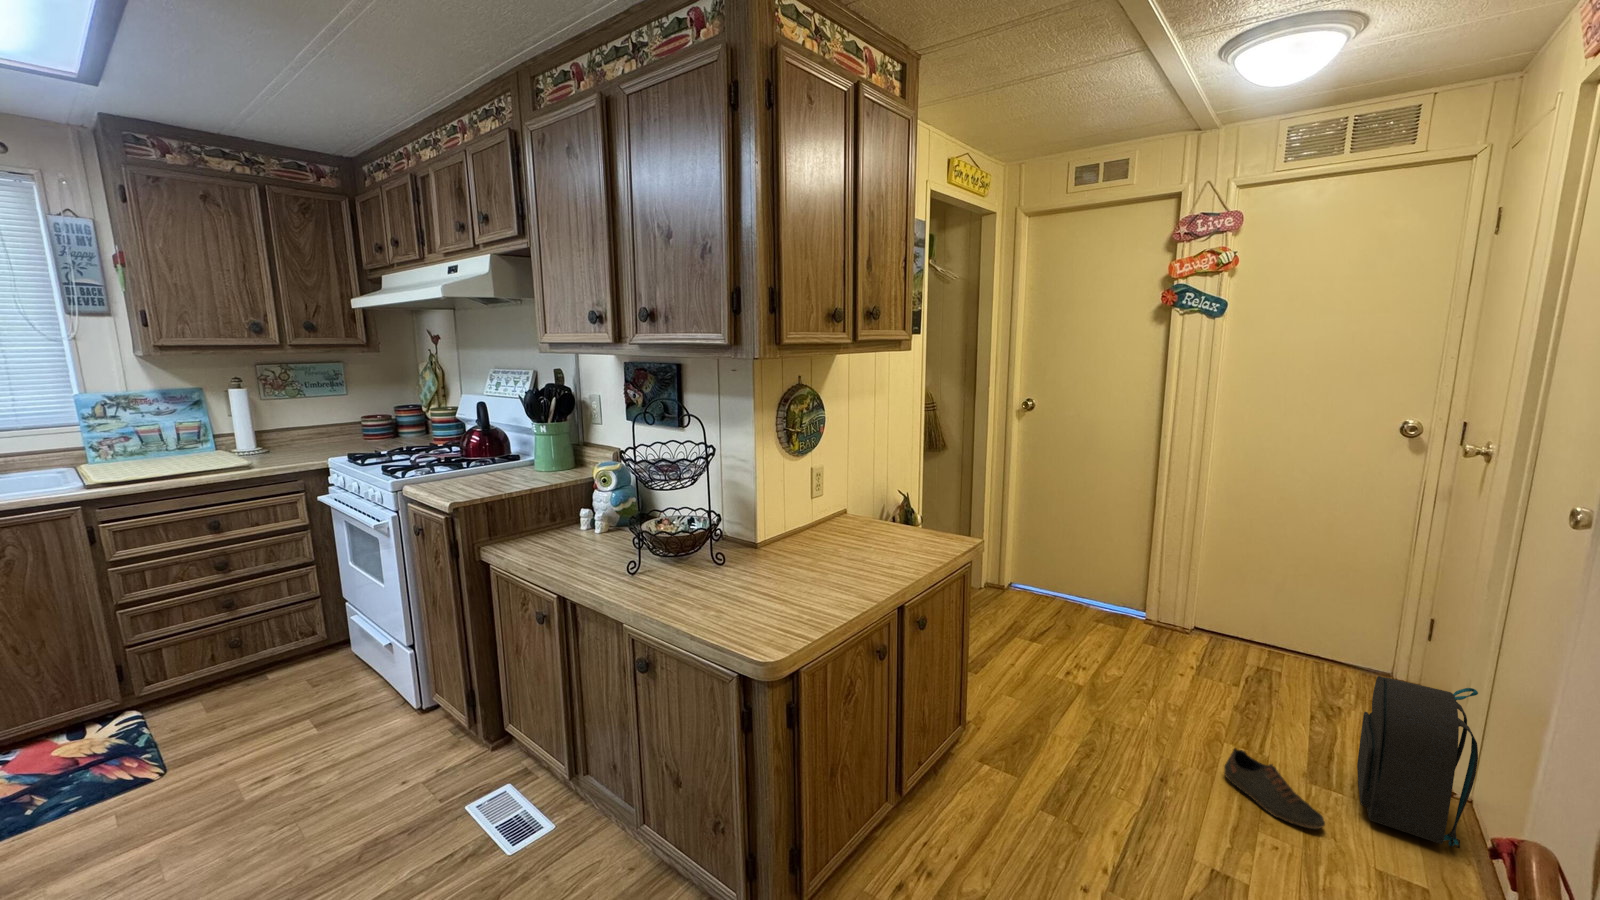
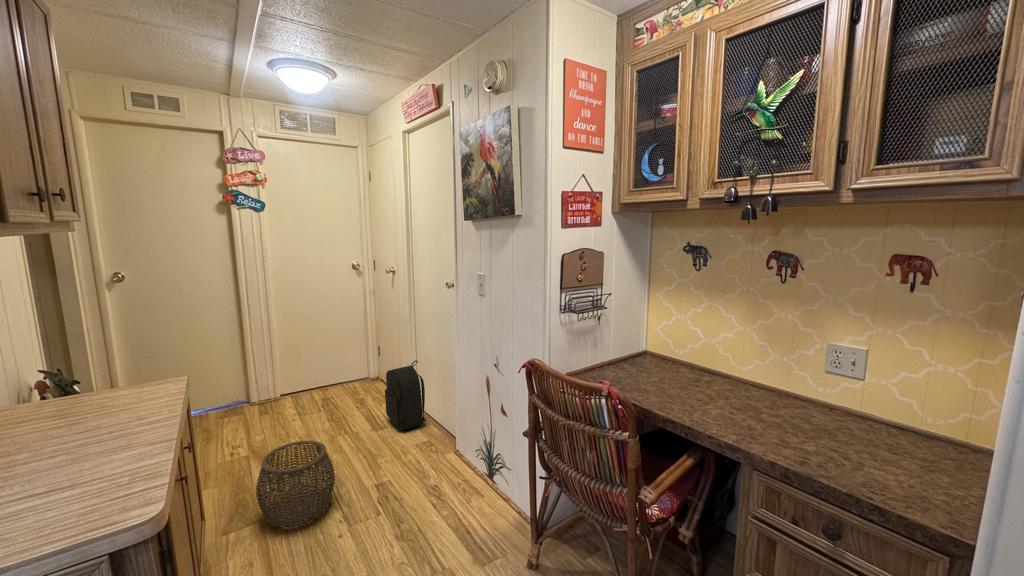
woven basket: none [1016,692,1141,836] -> present [256,440,335,528]
shoe: present [1224,748,1325,829] -> none [348,430,393,451]

